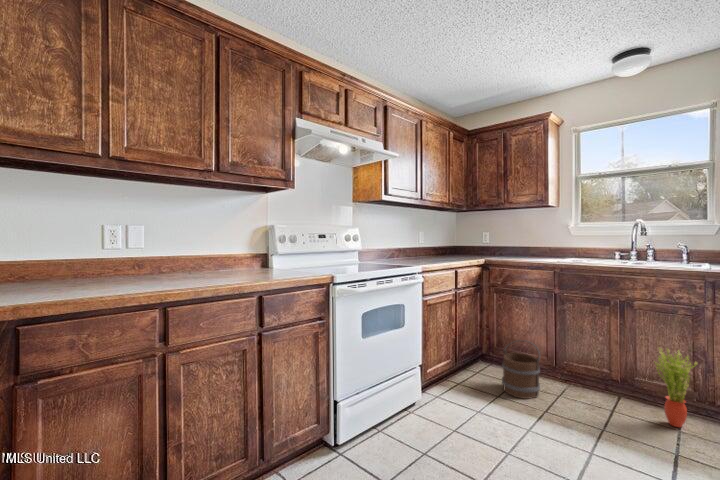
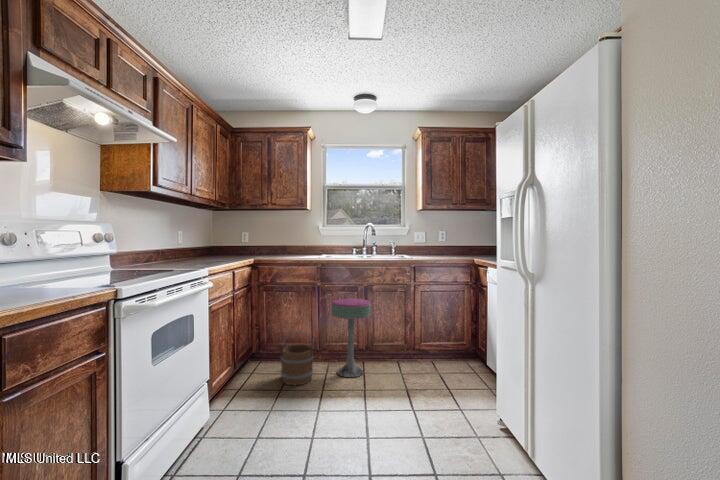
bar stool: none [566,311,625,412] -> present [332,299,371,377]
potted plant: present [656,349,697,427] -> none [388,318,410,372]

